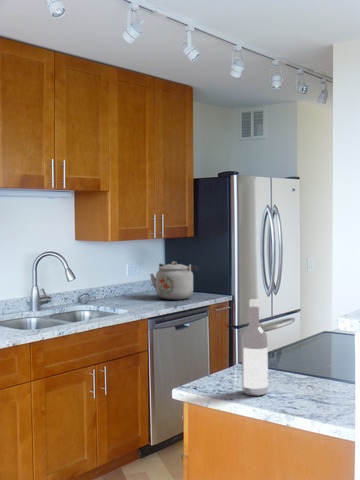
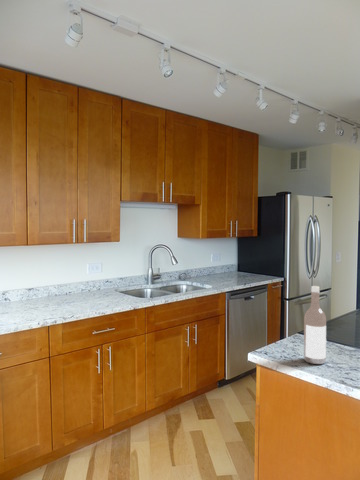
kettle: present [150,262,198,300] -> none [227,254,260,280]

